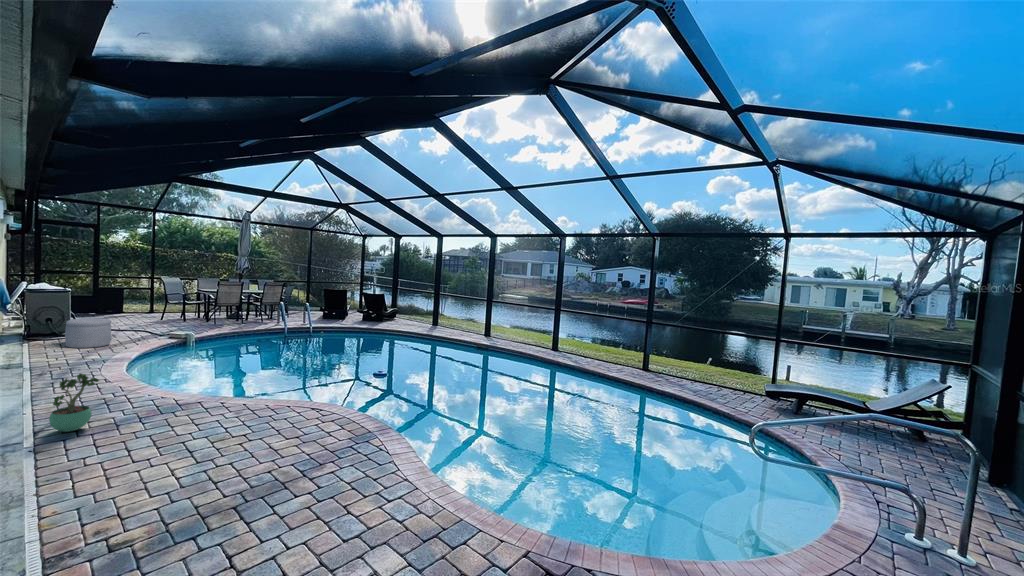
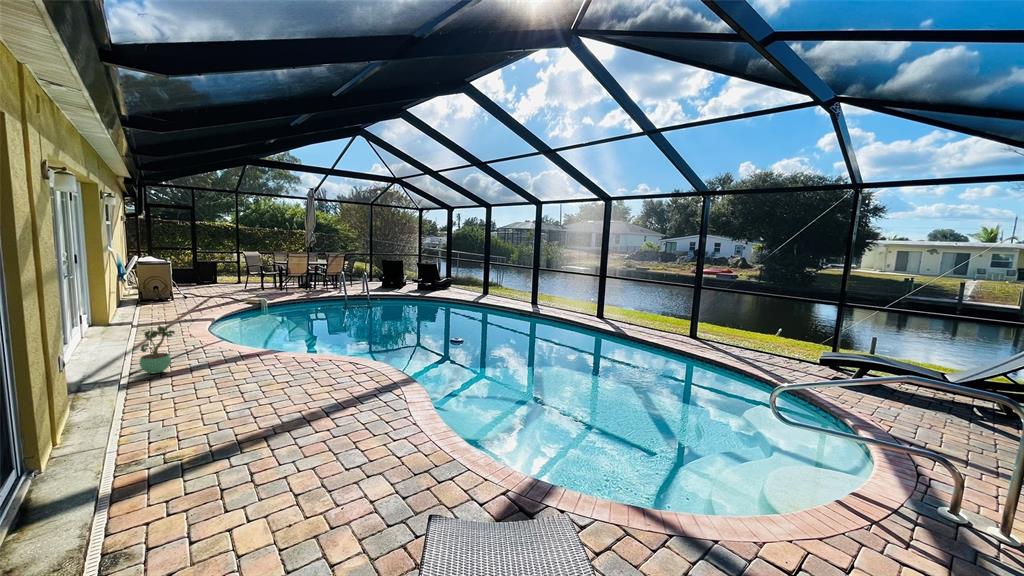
ottoman: present [65,318,111,348] -> none [166,286,201,311]

